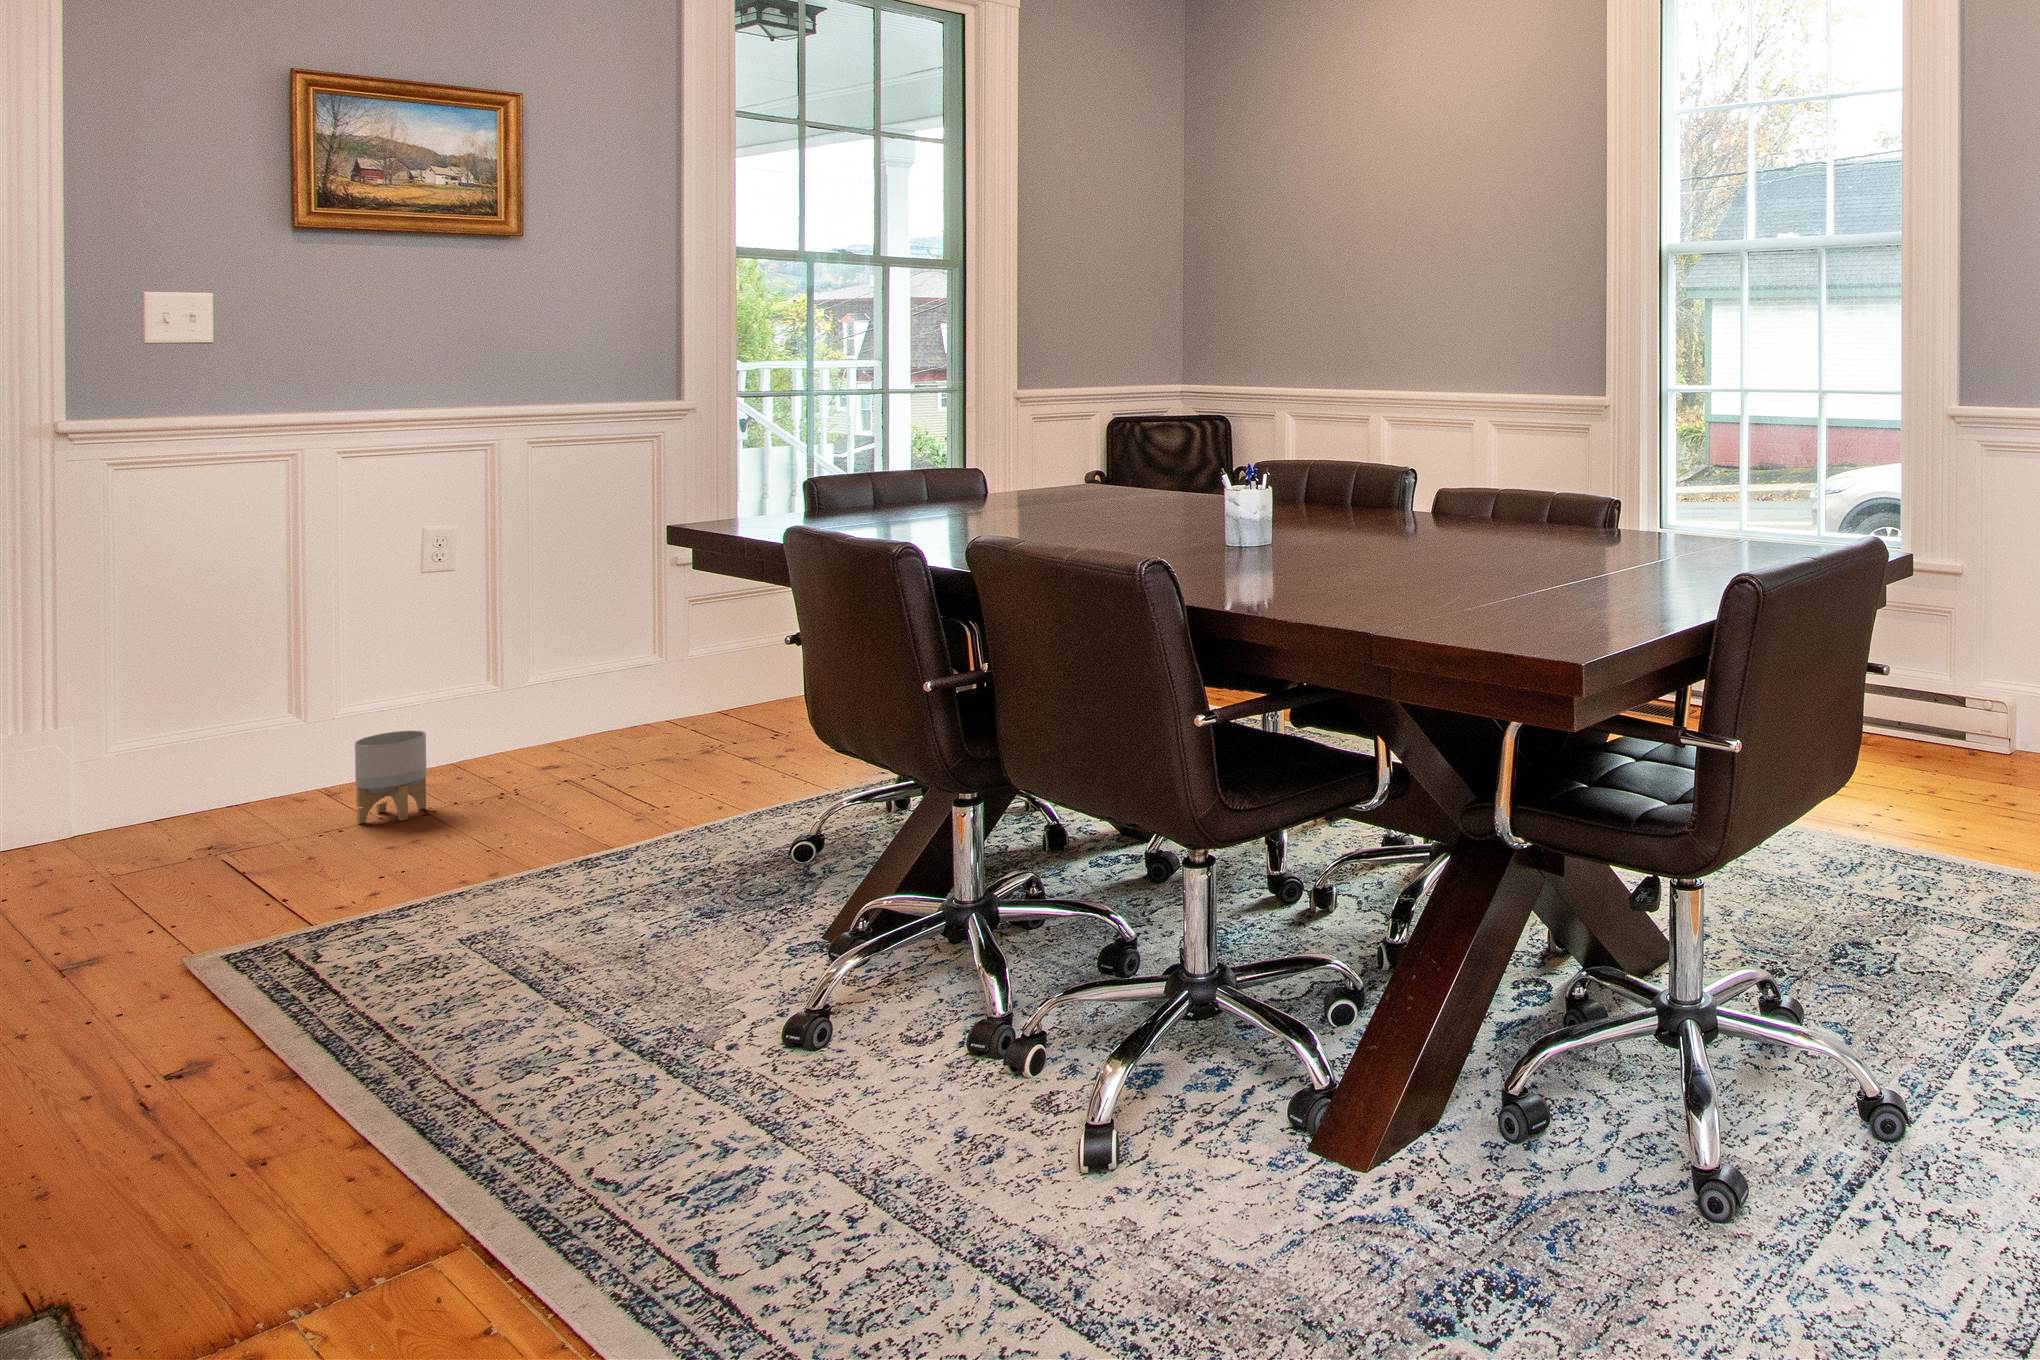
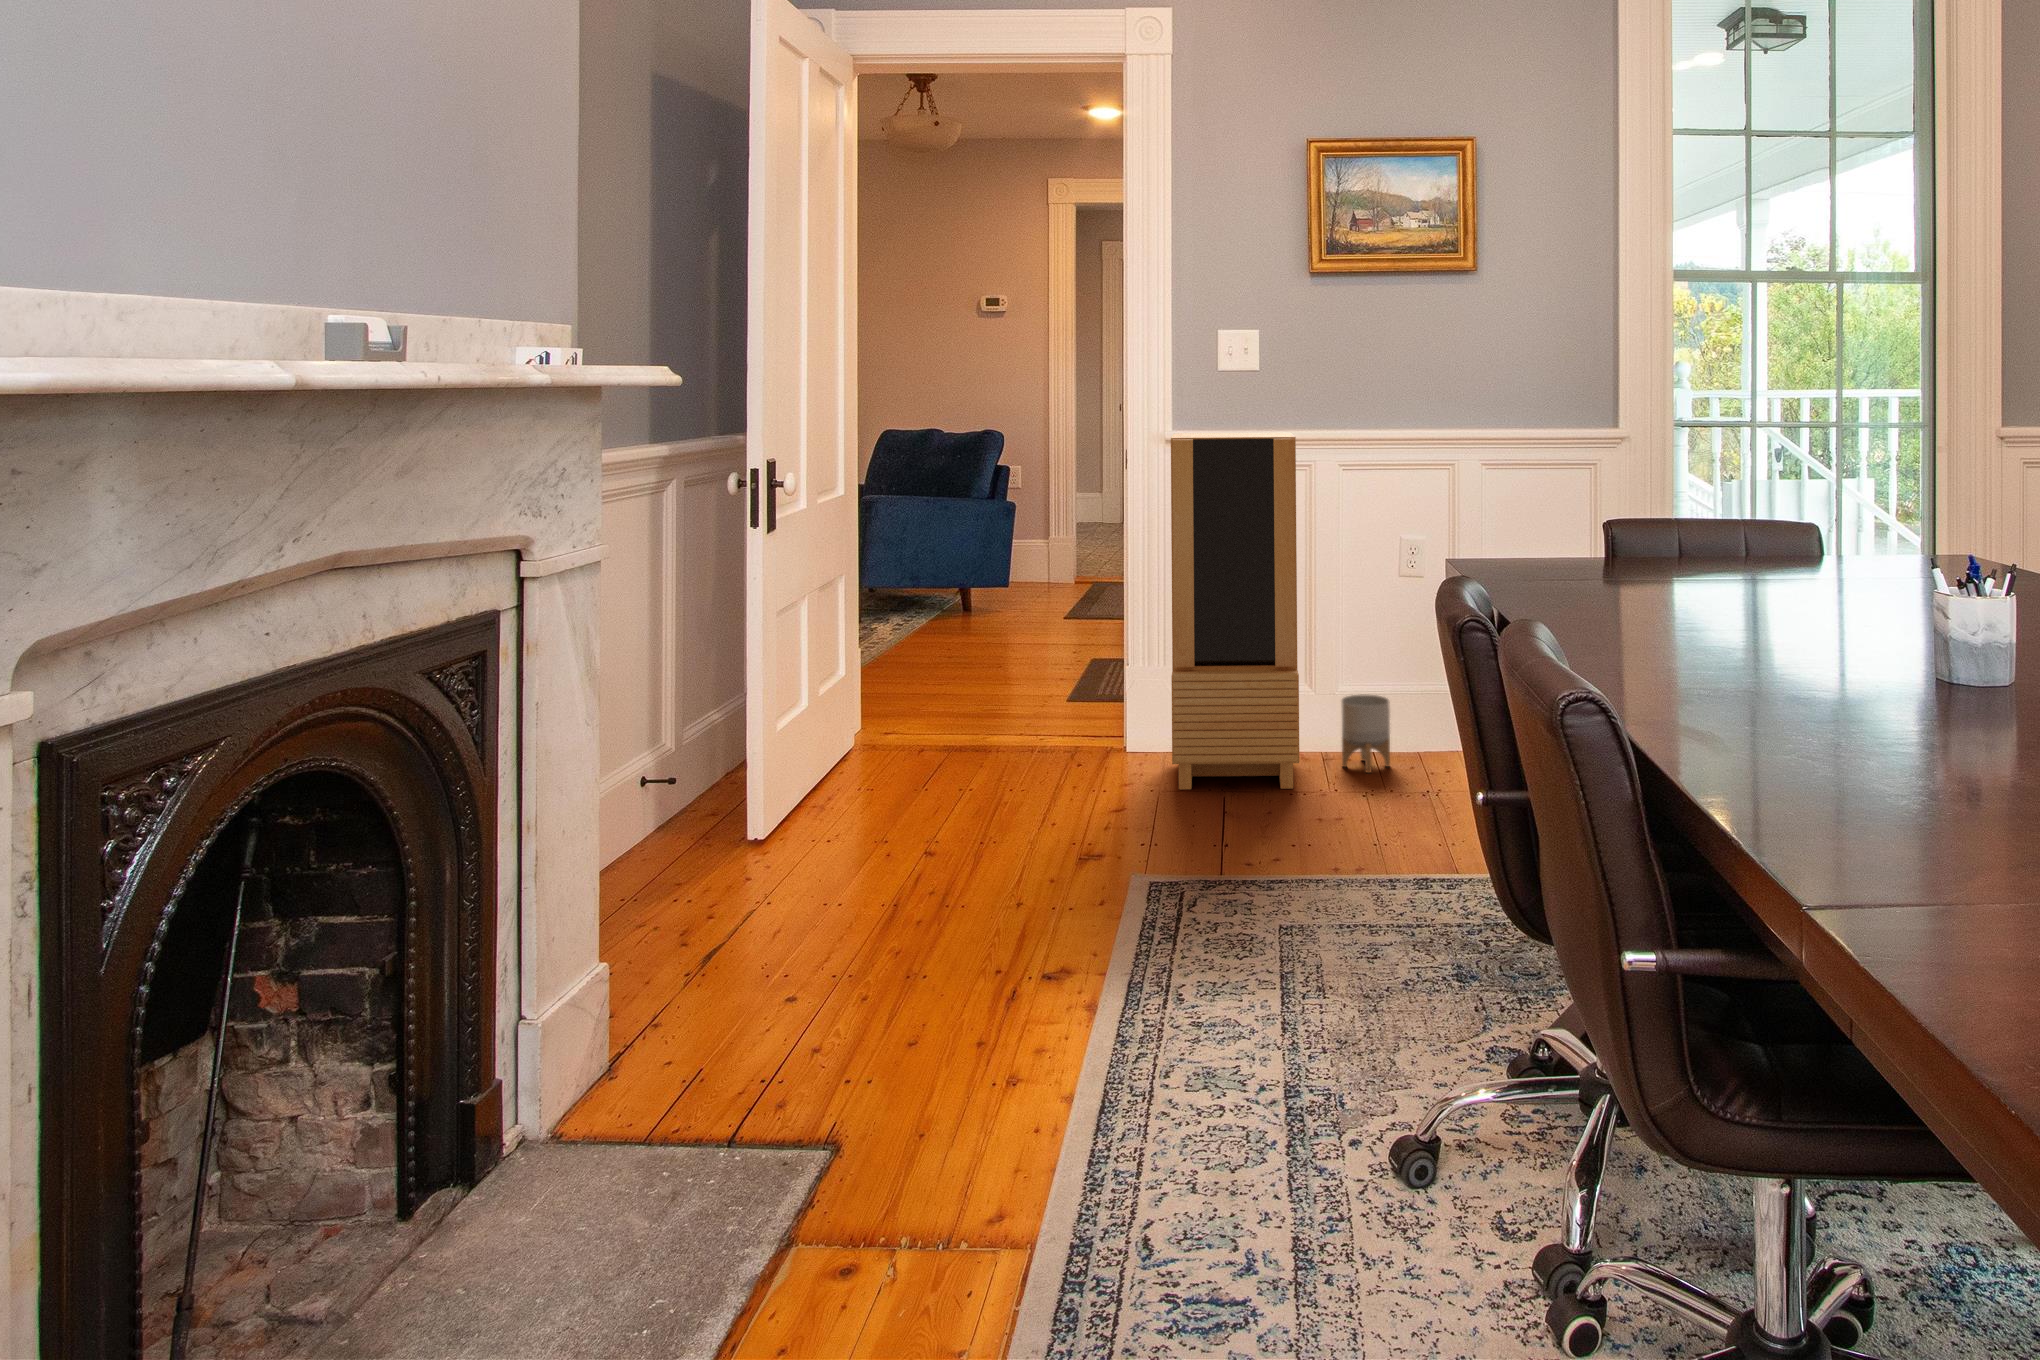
storage cabinet: none [67,427,324,903] -> present [1171,432,1300,789]

